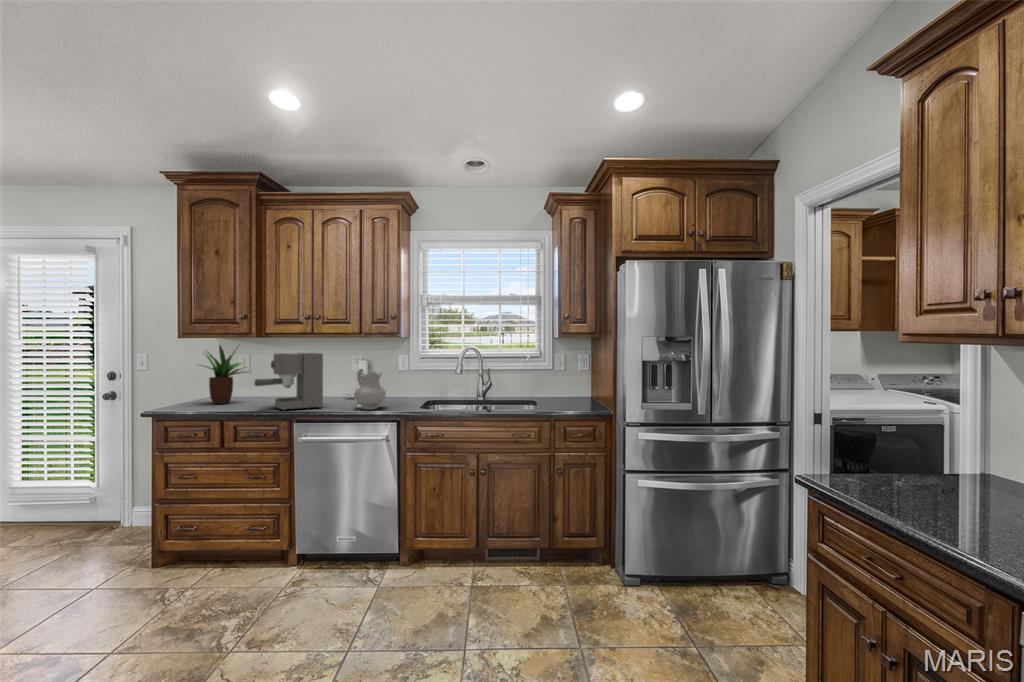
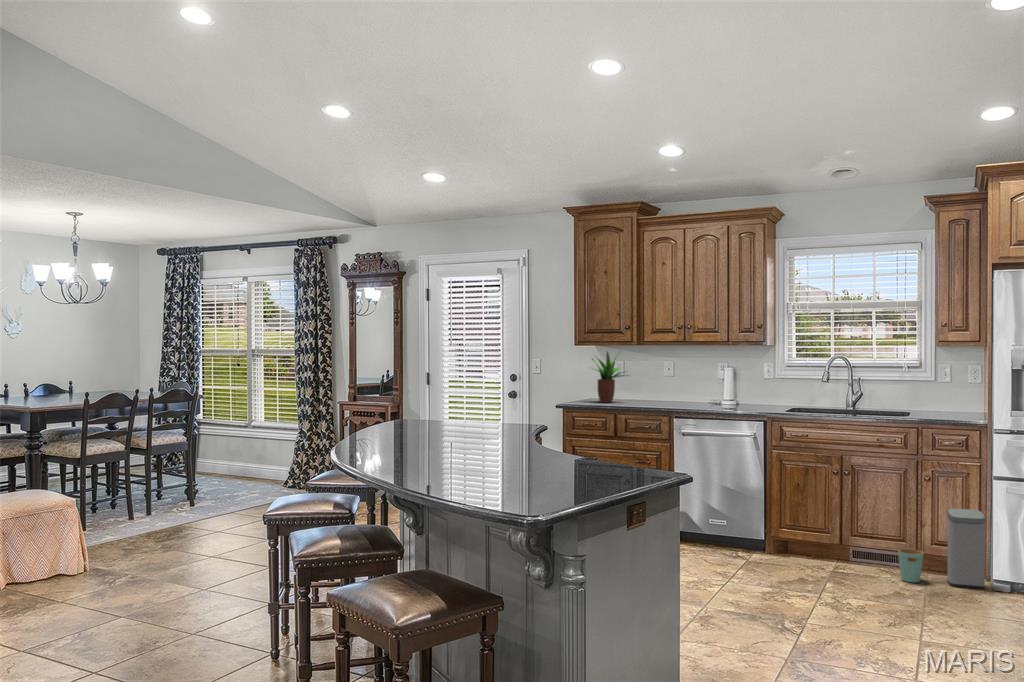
coffee maker: present [254,352,323,410] -> none [640,359,695,408]
ceramic pitcher: present [354,369,386,410] -> none [723,374,752,411]
trash can: none [535,501,614,588] -> present [898,509,985,589]

